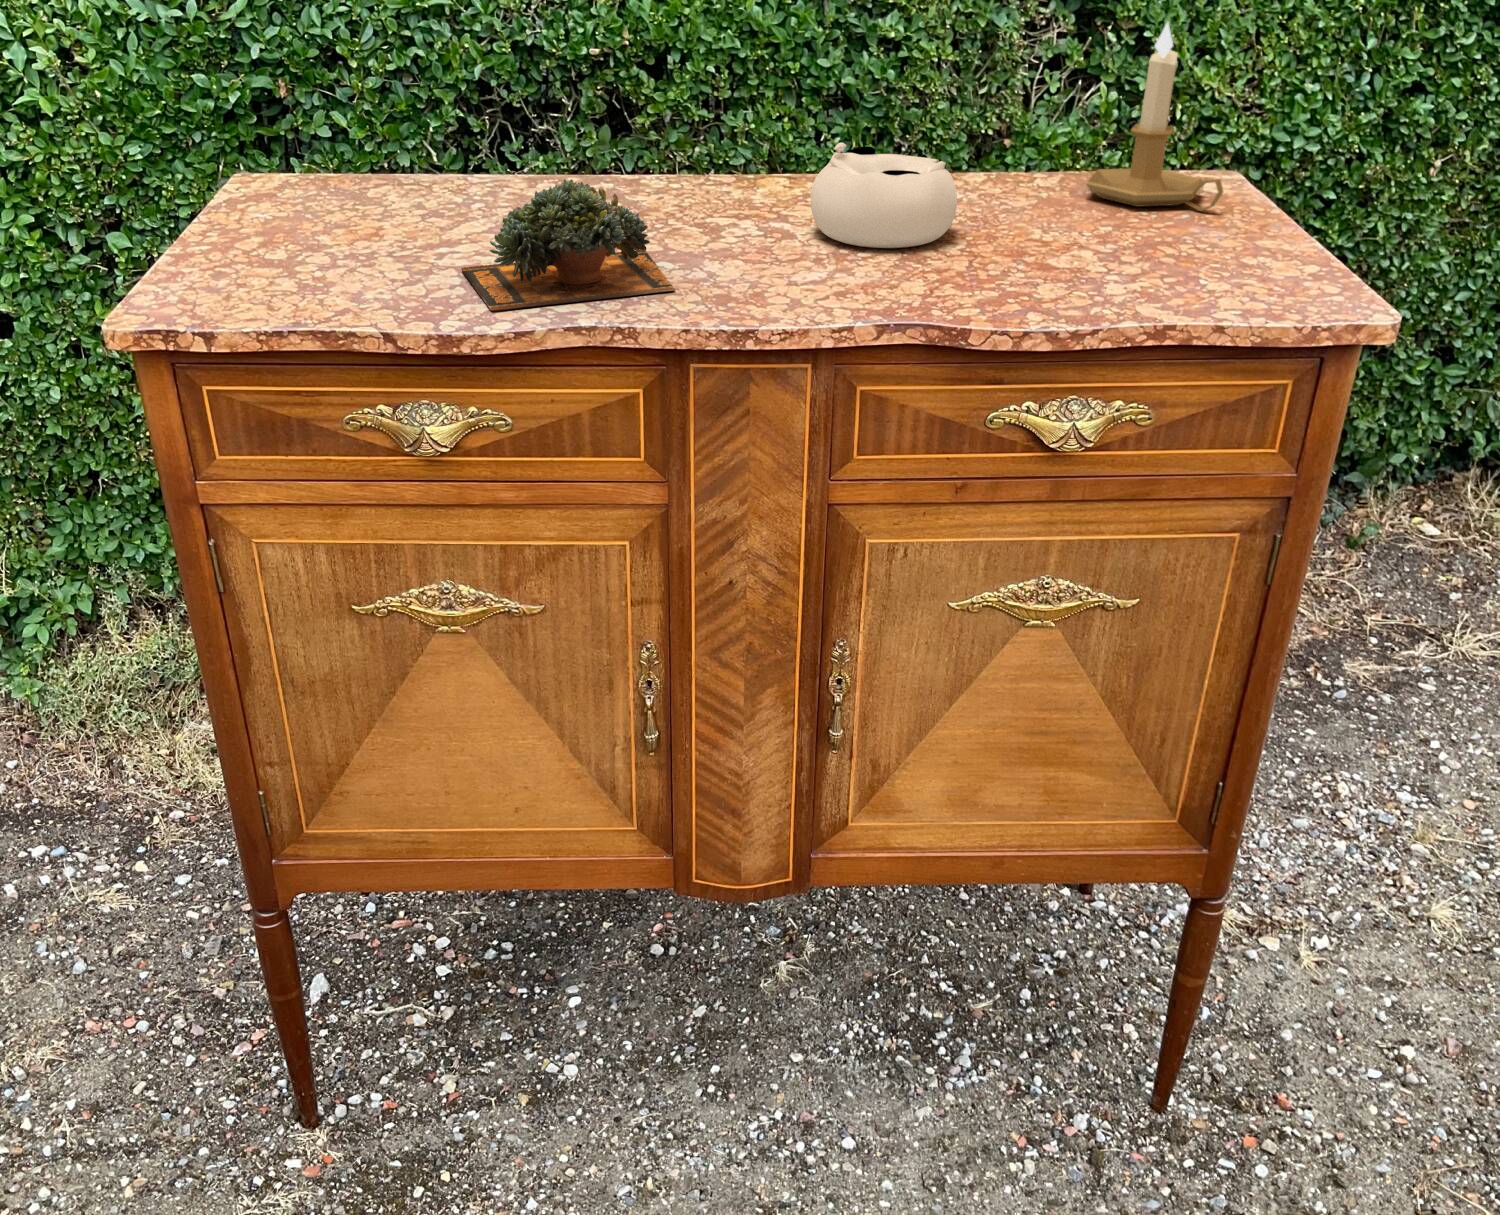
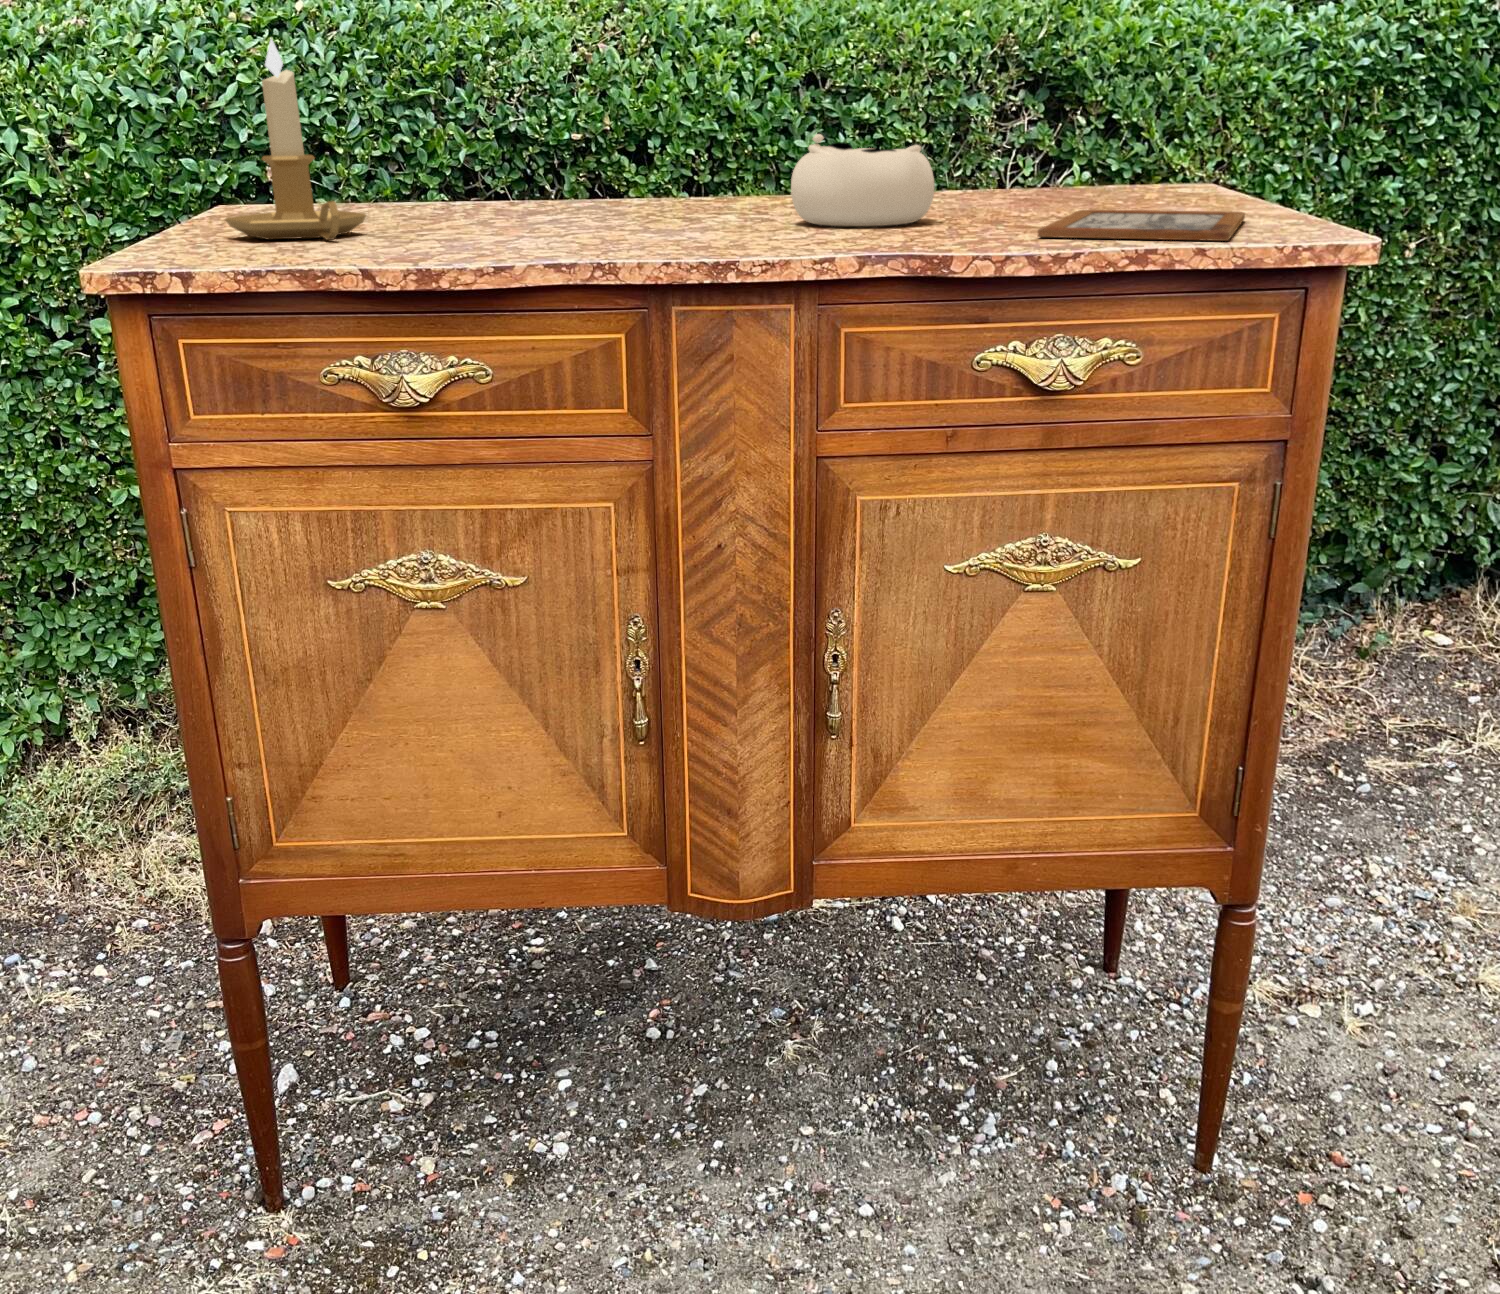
candlestick: present [1086,23,1223,211] -> present [225,38,366,240]
succulent plant: present [461,179,675,311] -> none [447,140,659,253]
picture frame: none [1058,227,1271,318] -> present [1038,210,1245,241]

